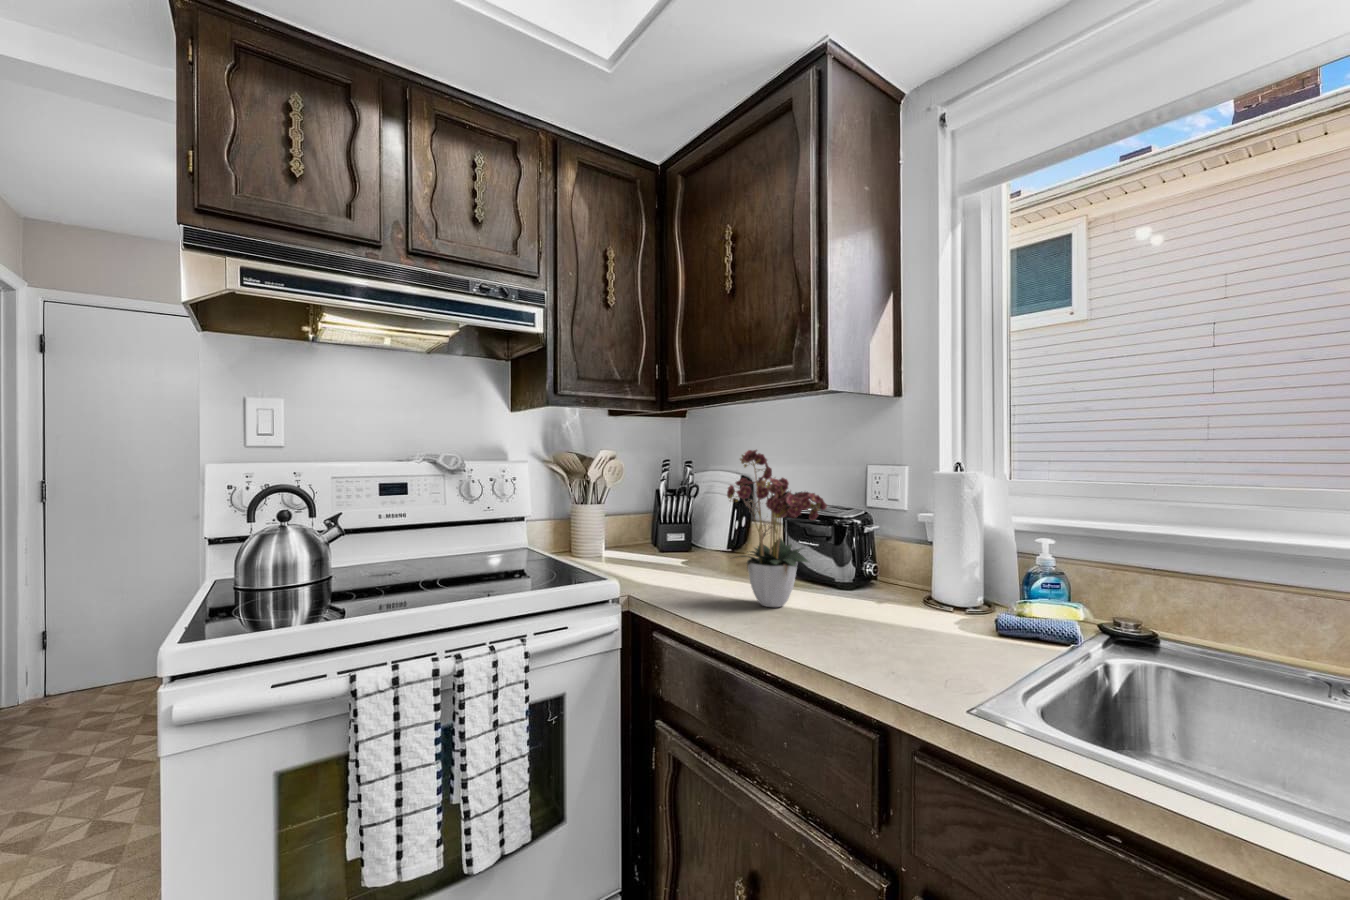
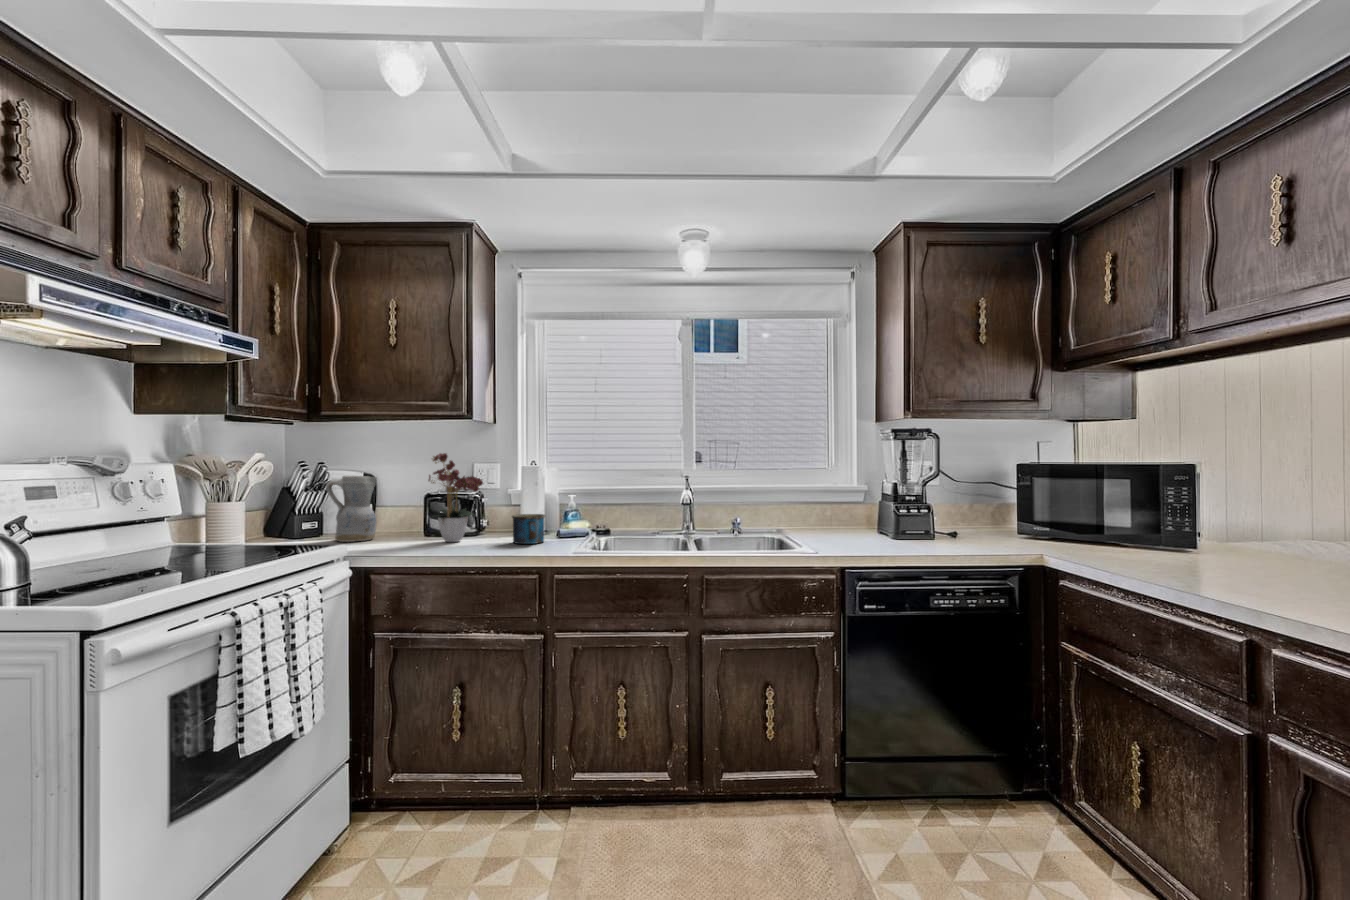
ceramic pitcher: none [651,481,710,576] -> present [326,475,377,542]
mug: none [842,577,918,652] -> present [512,514,545,544]

